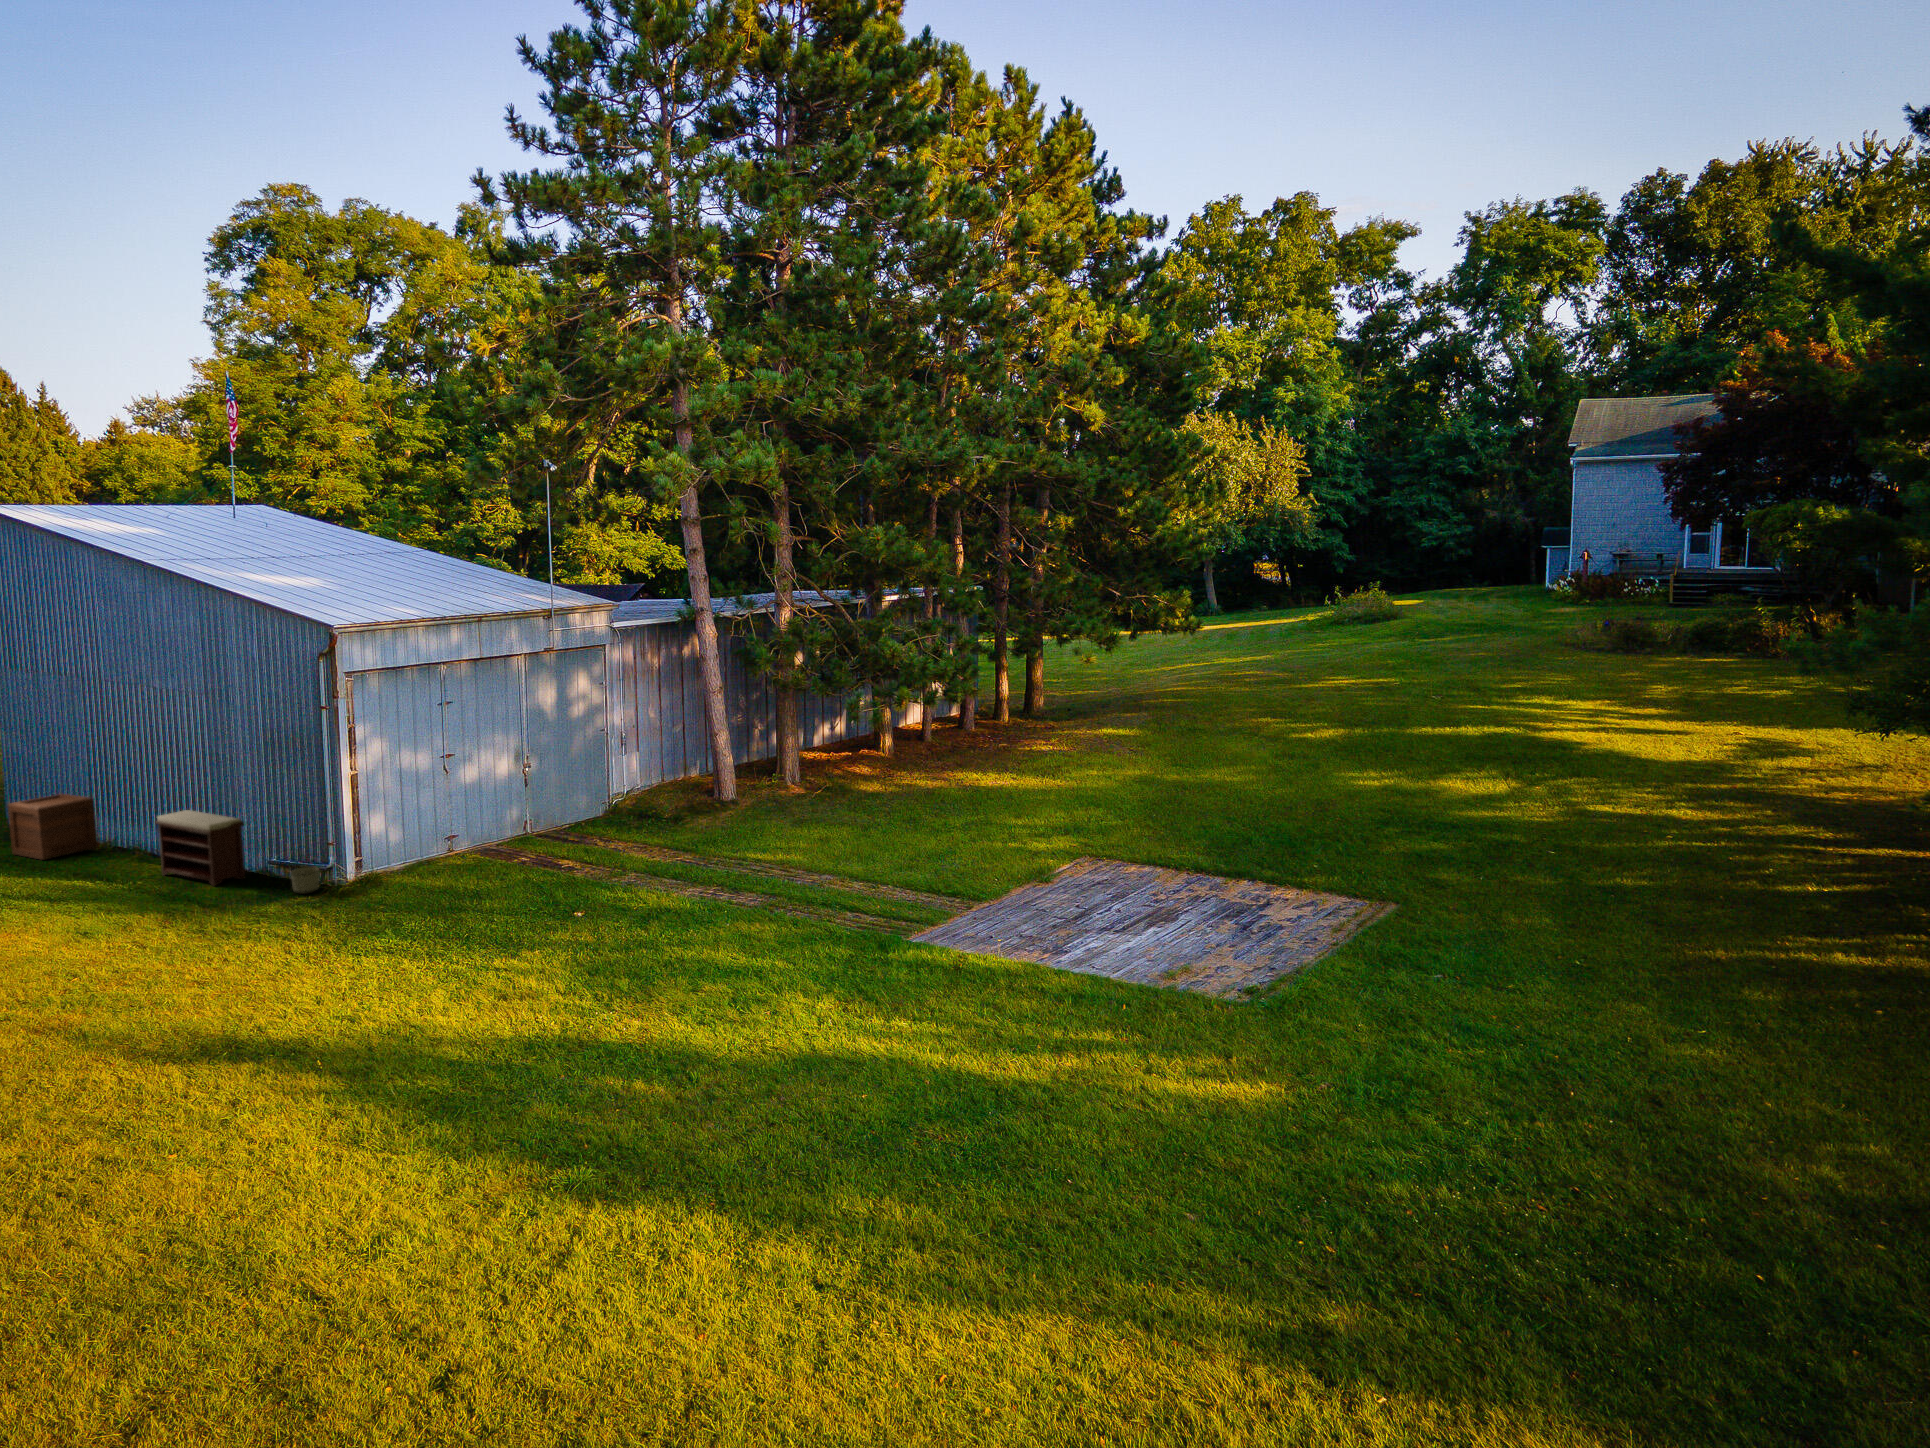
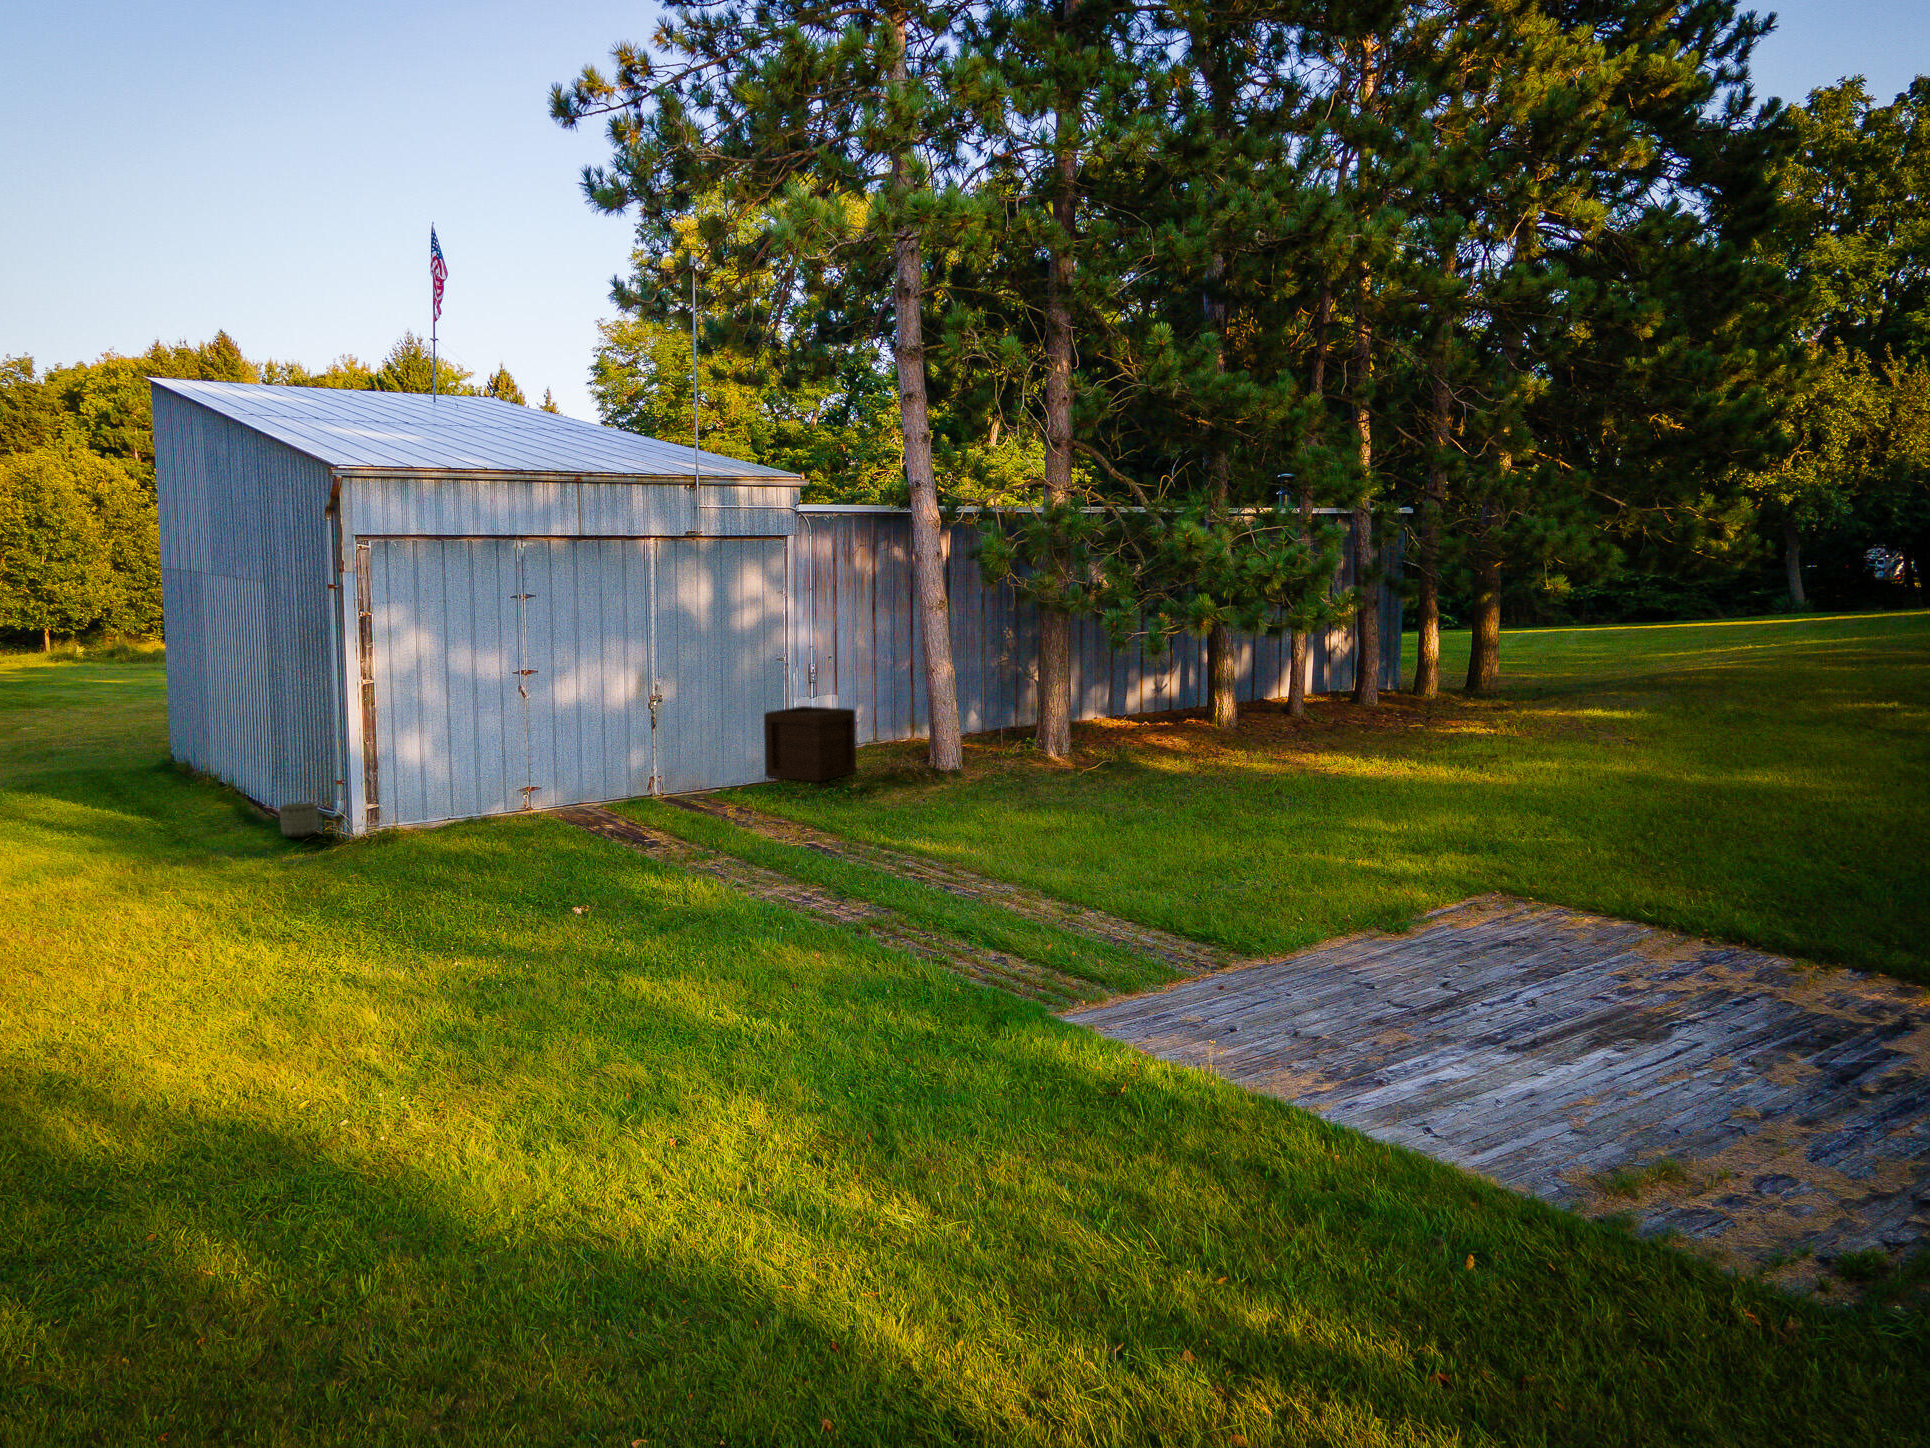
wooden crate: present [8,794,98,860] -> present [764,706,856,782]
bench: present [155,810,245,886] -> none [189,724,268,820]

